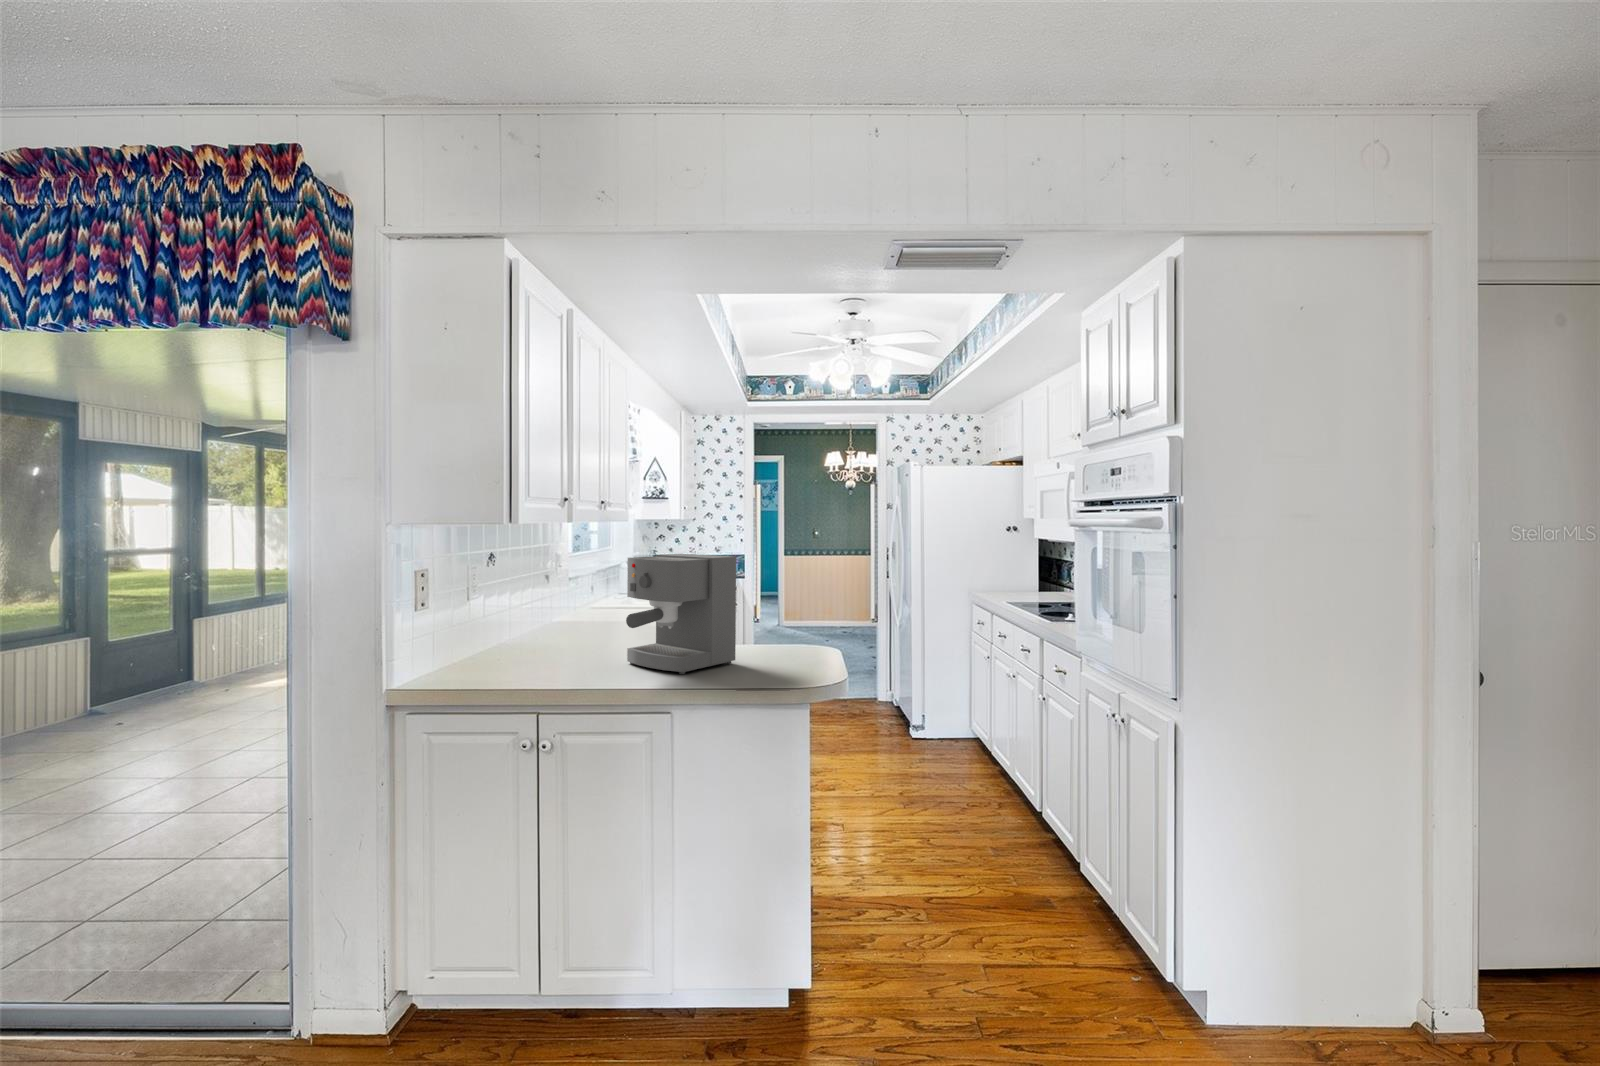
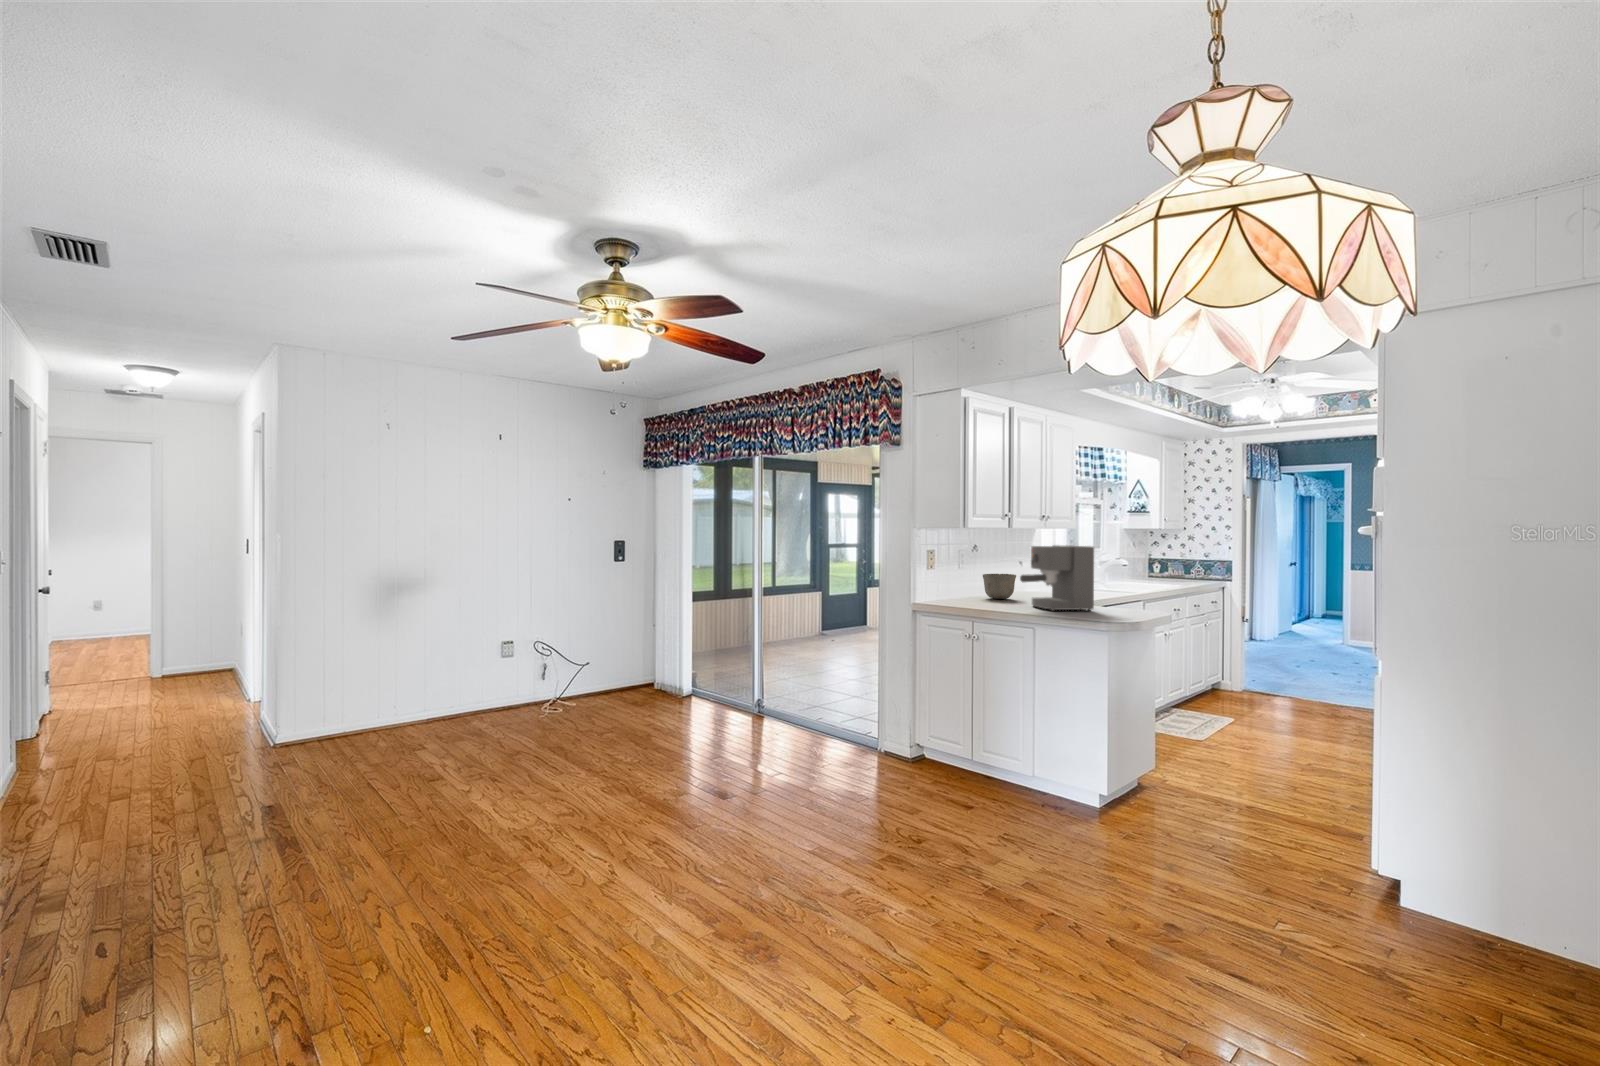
ceramic bowl: none [516,603,578,650] -> present [983,574,1016,599]

